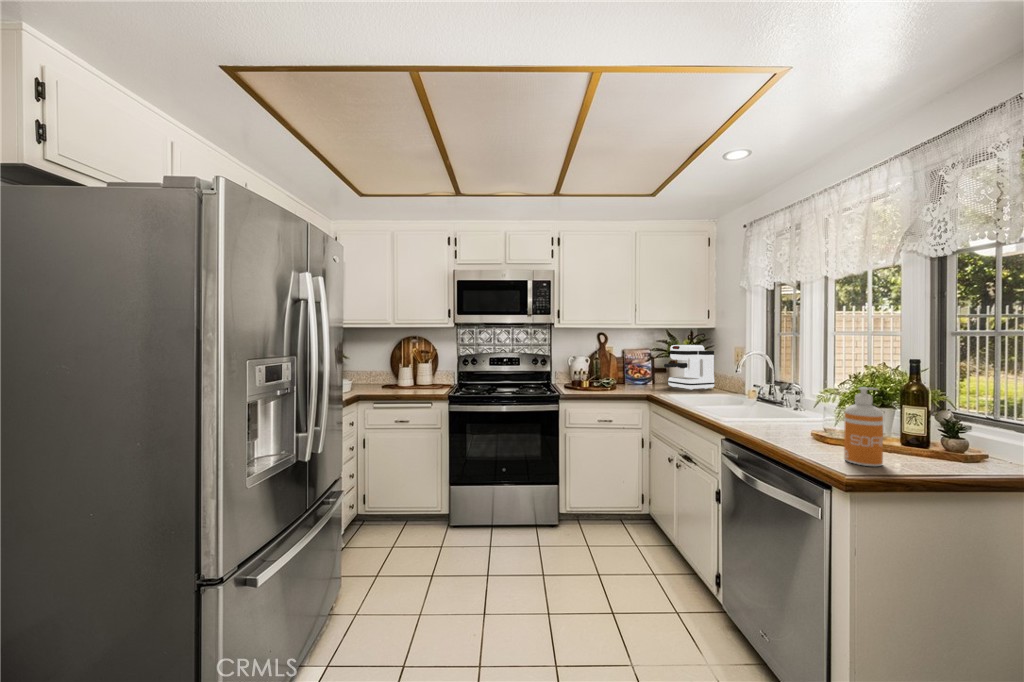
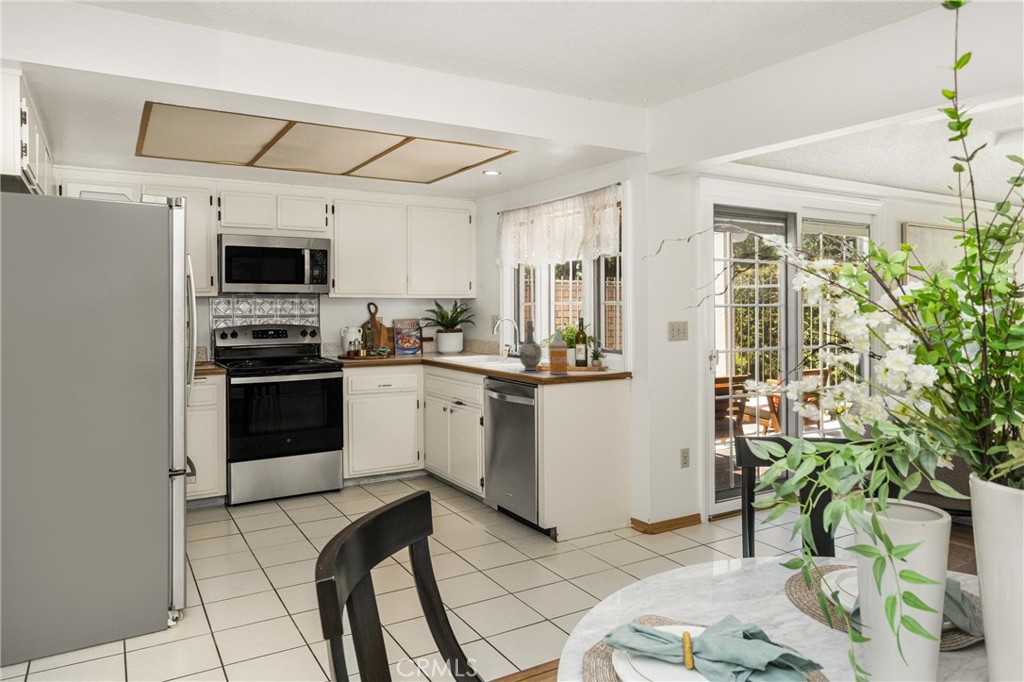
coffee maker: present [664,345,714,390] -> none [433,314,475,355]
vase: none [781,366,821,443] -> present [520,321,541,370]

